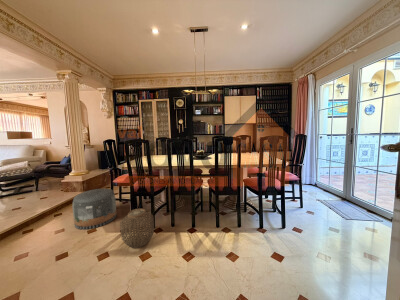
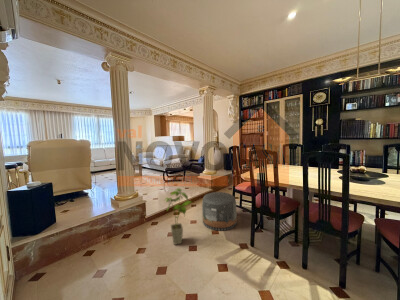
house plant: none [9,191,59,262] -> present [166,189,191,244]
woven basket: present [120,208,154,248] -> none [239,230,279,279]

